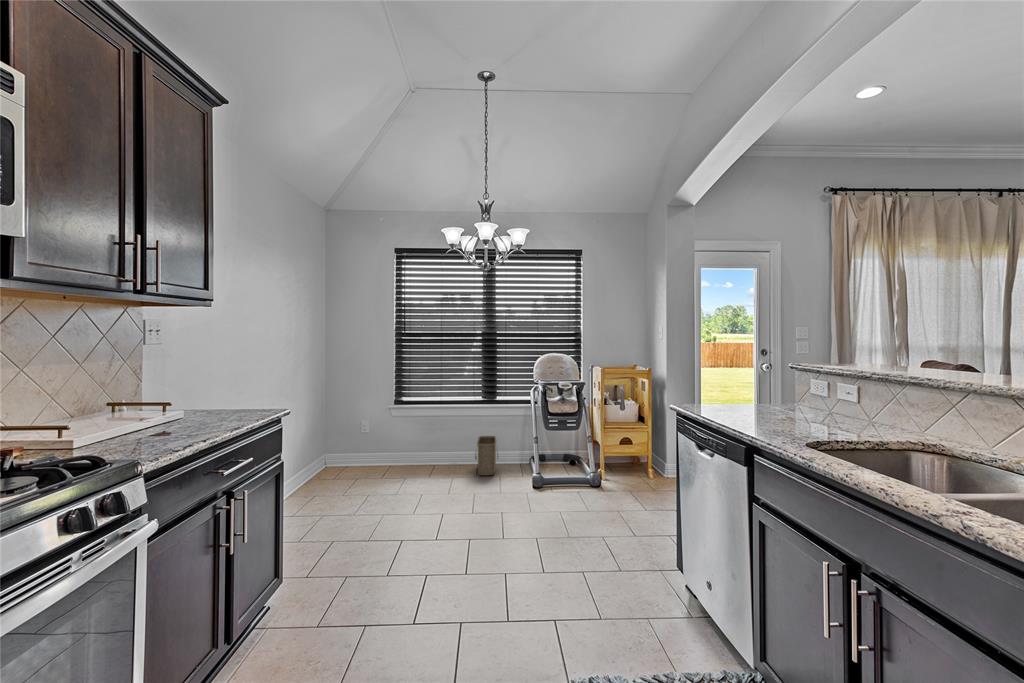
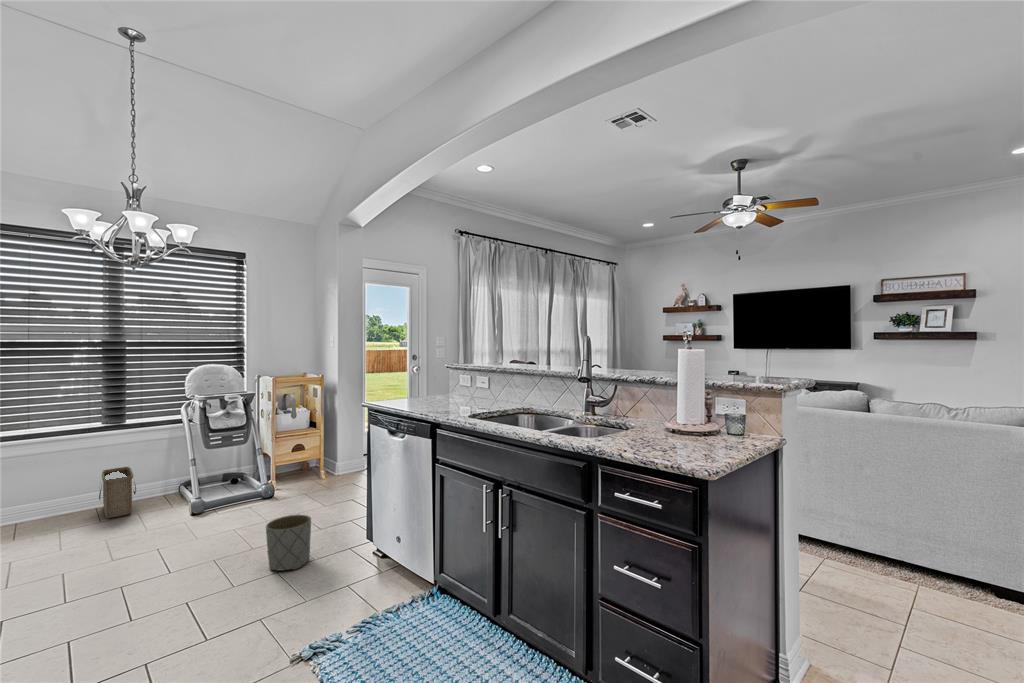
planter: none [573,504,612,557] -> present [266,515,311,570]

